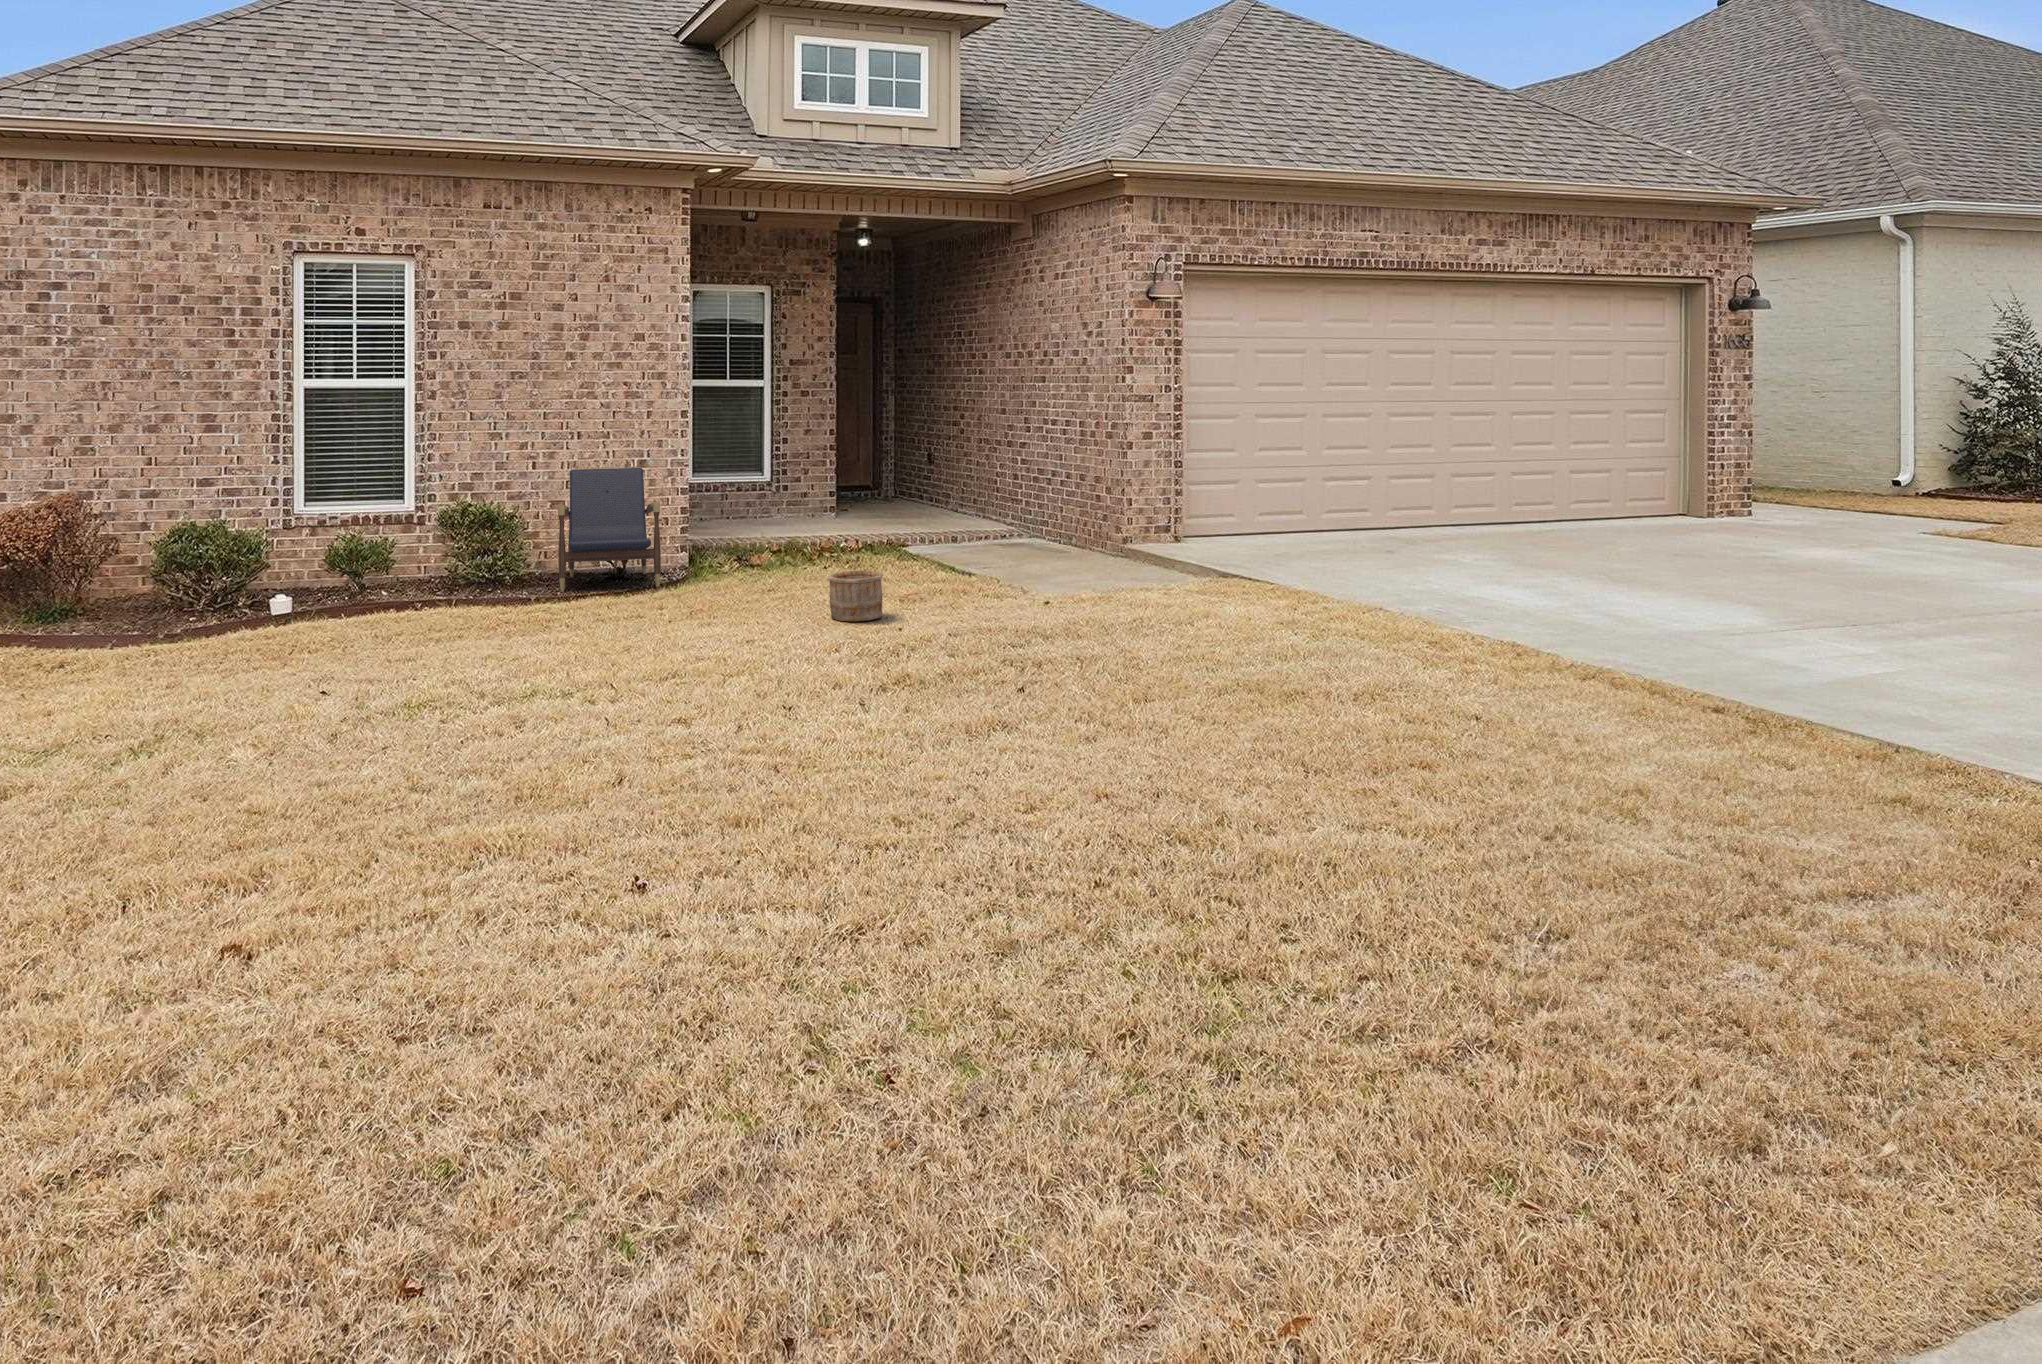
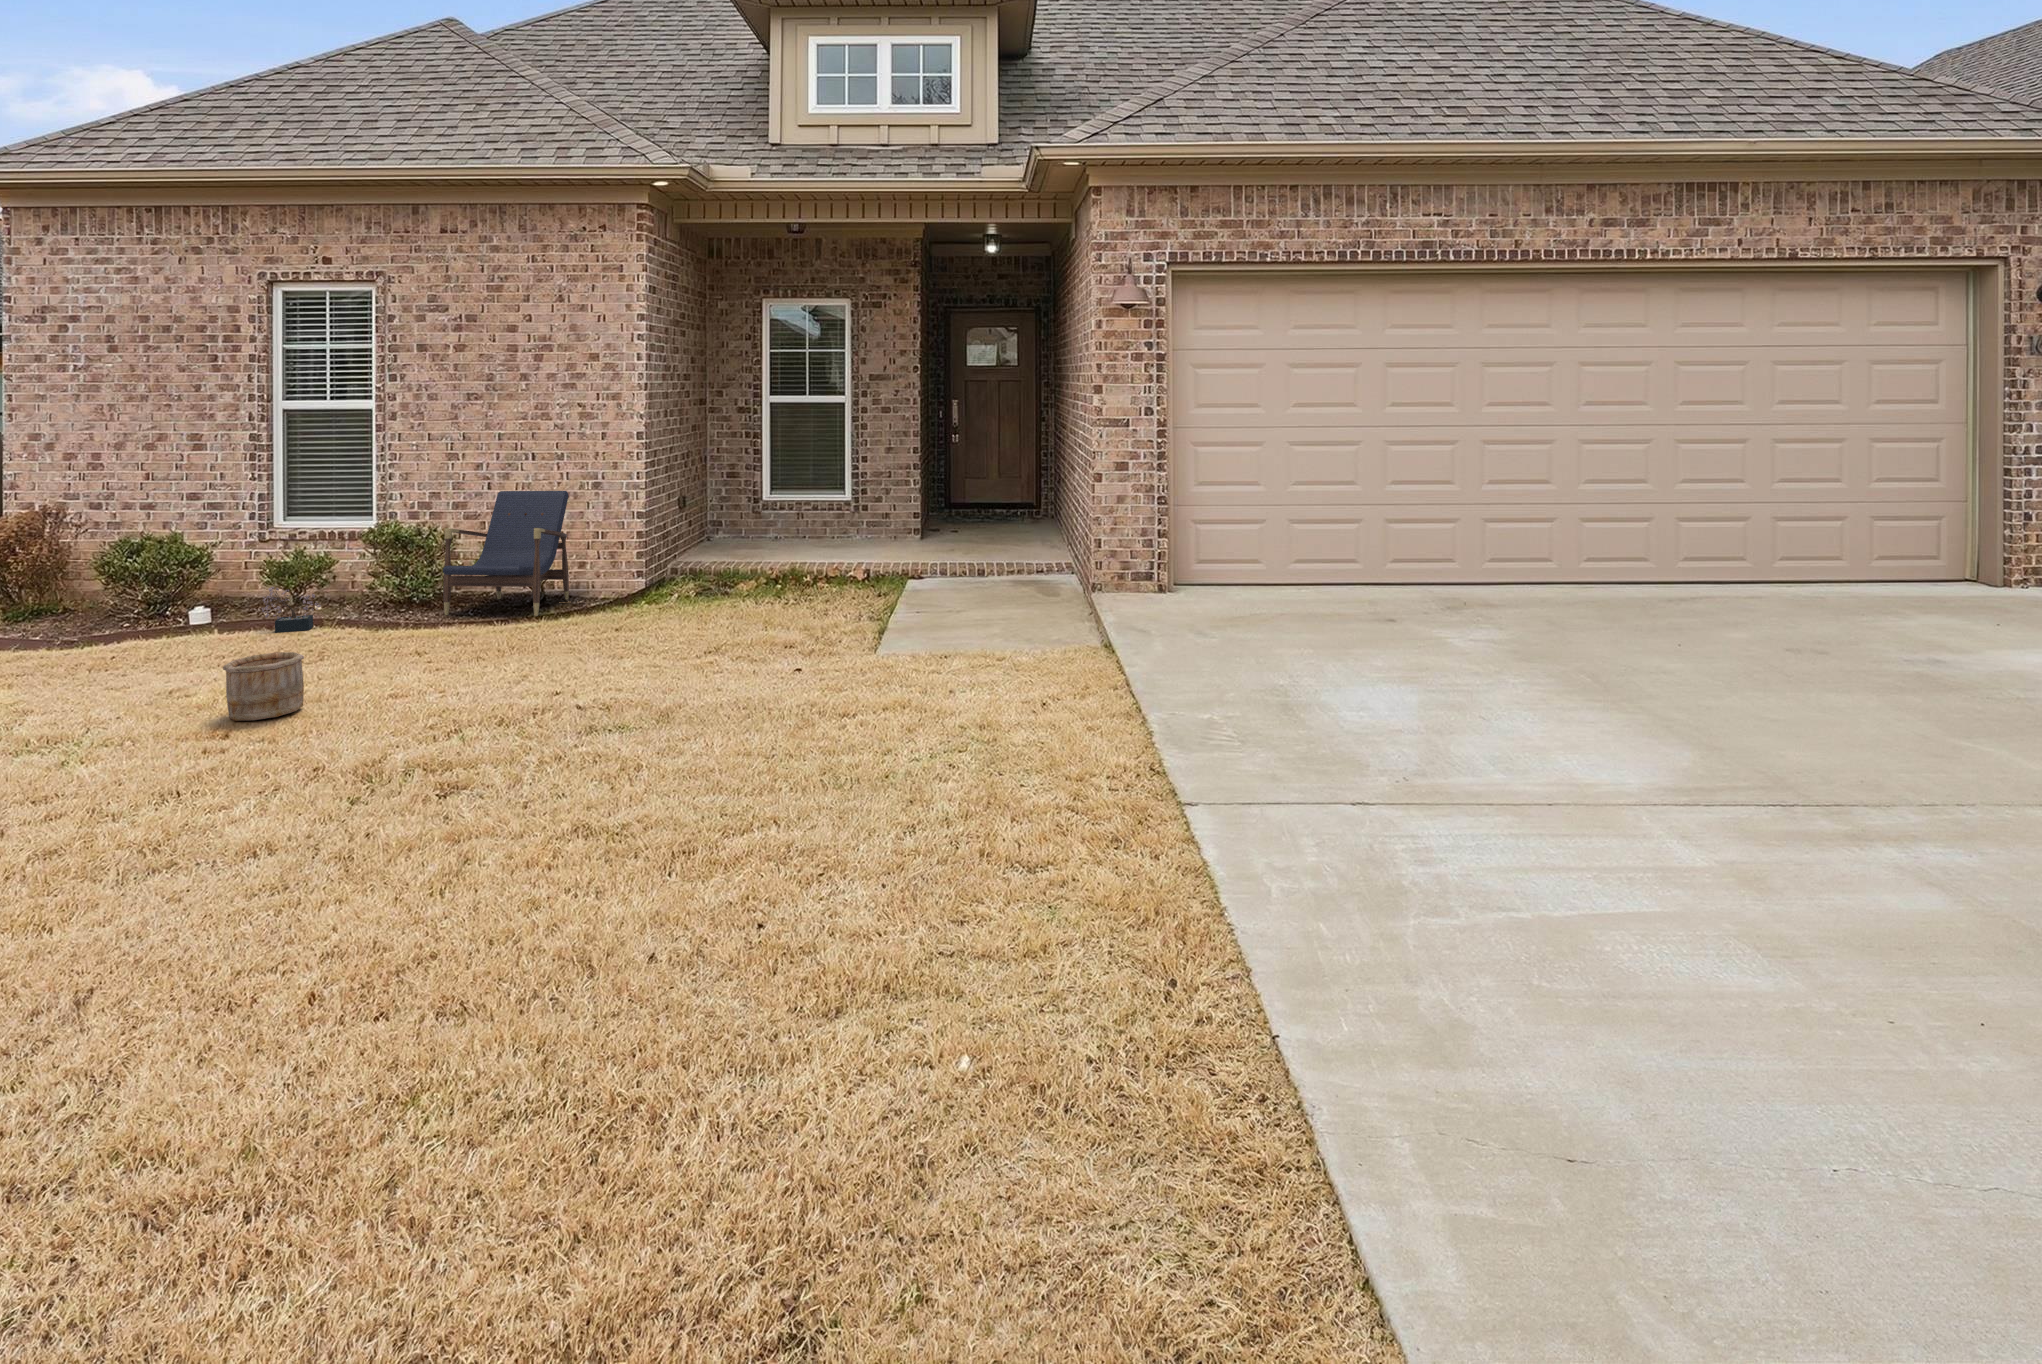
decorative plant: none [411,566,466,612] -> present [262,587,321,633]
wooden bucket: present [827,570,883,622] -> present [223,652,304,721]

